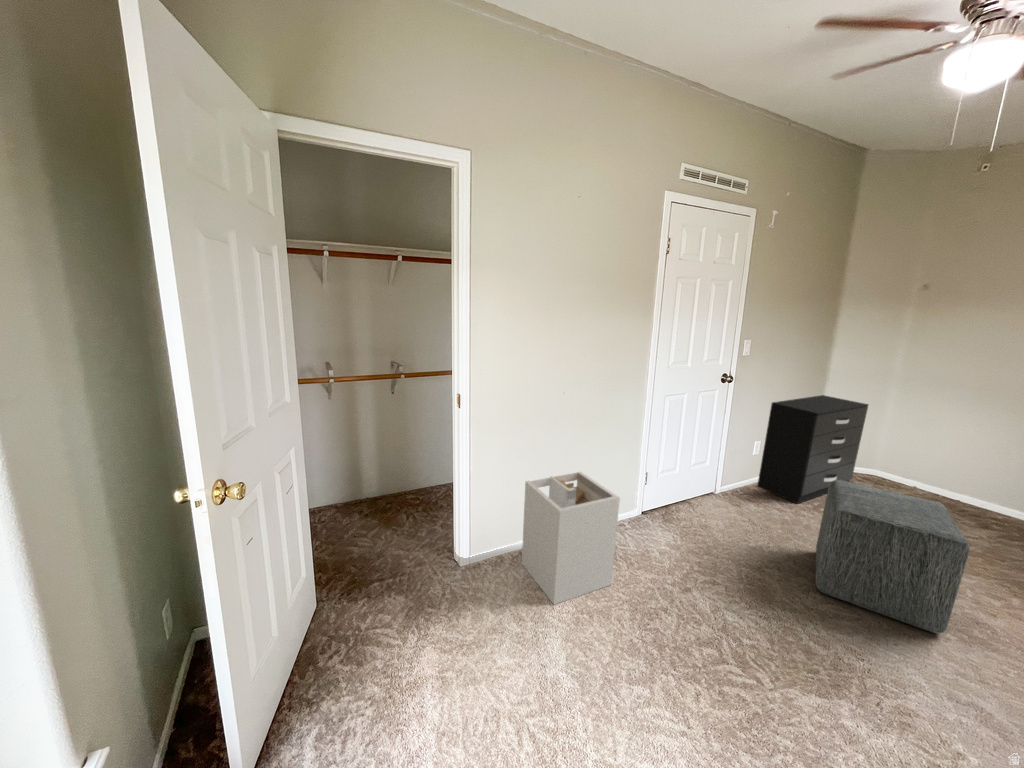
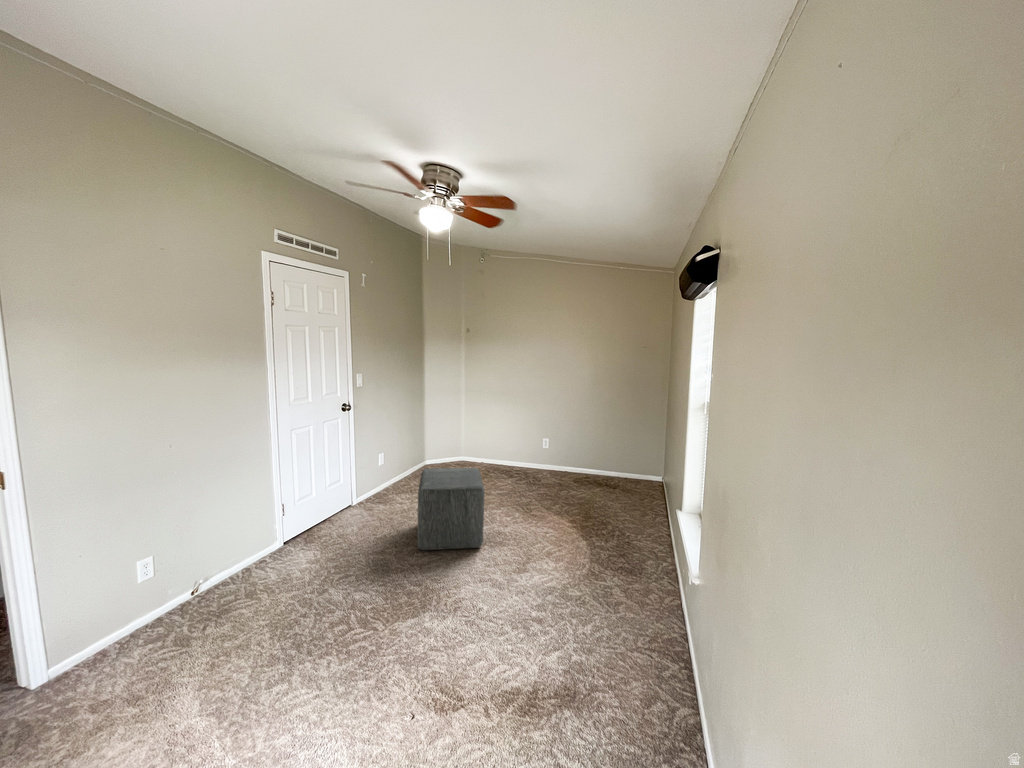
dresser: present [757,395,868,504] -> none [386,409,449,494]
laundry hamper: present [522,472,620,604] -> none [128,523,251,666]

